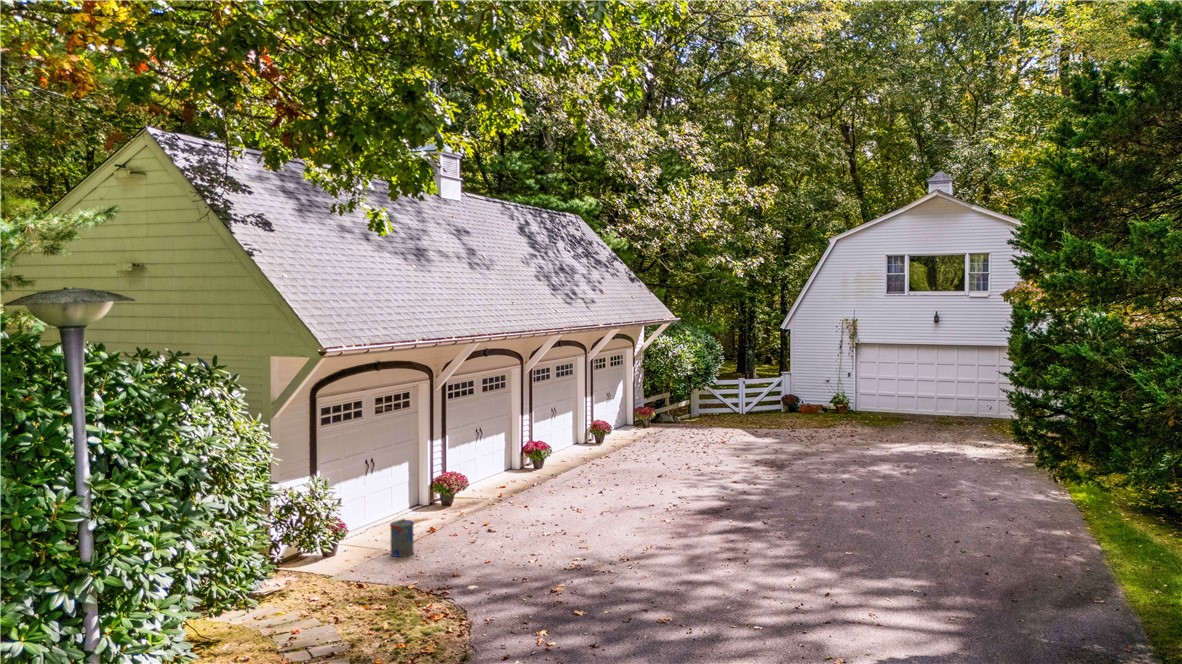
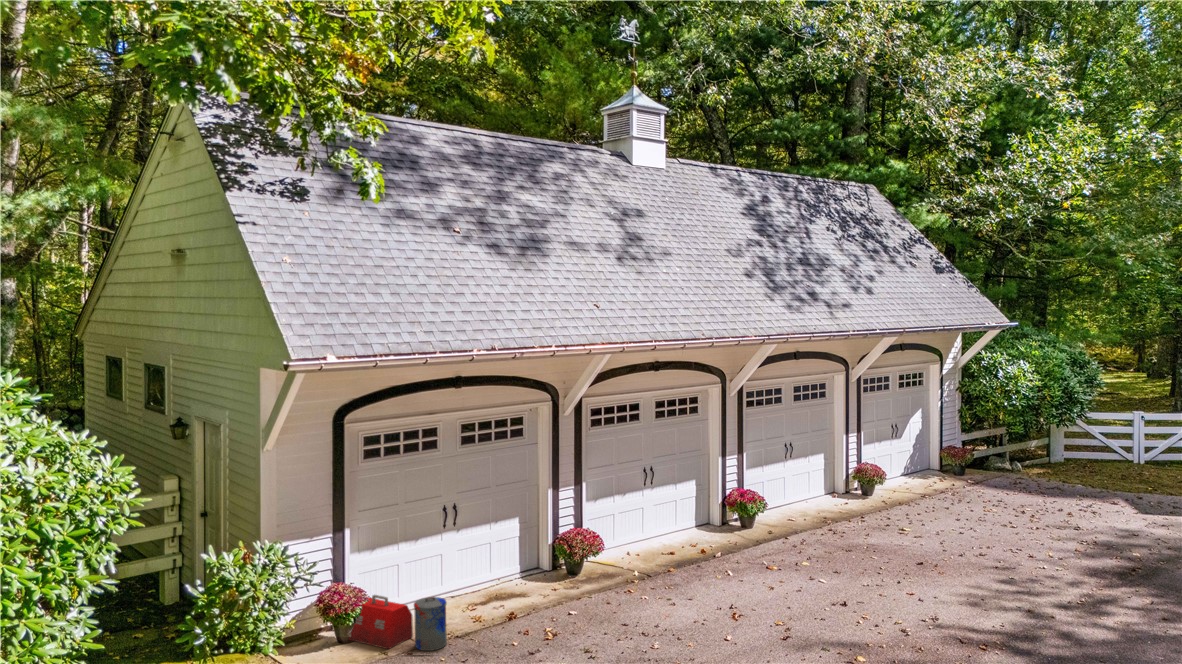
toolbox: none [336,524,382,560] -> present [349,595,413,649]

